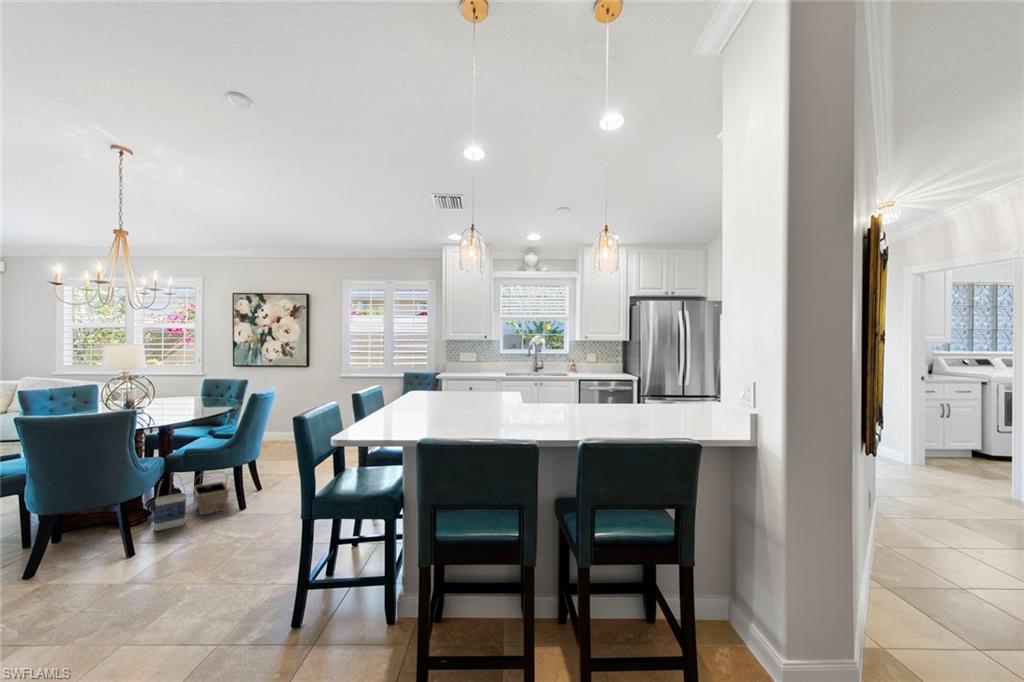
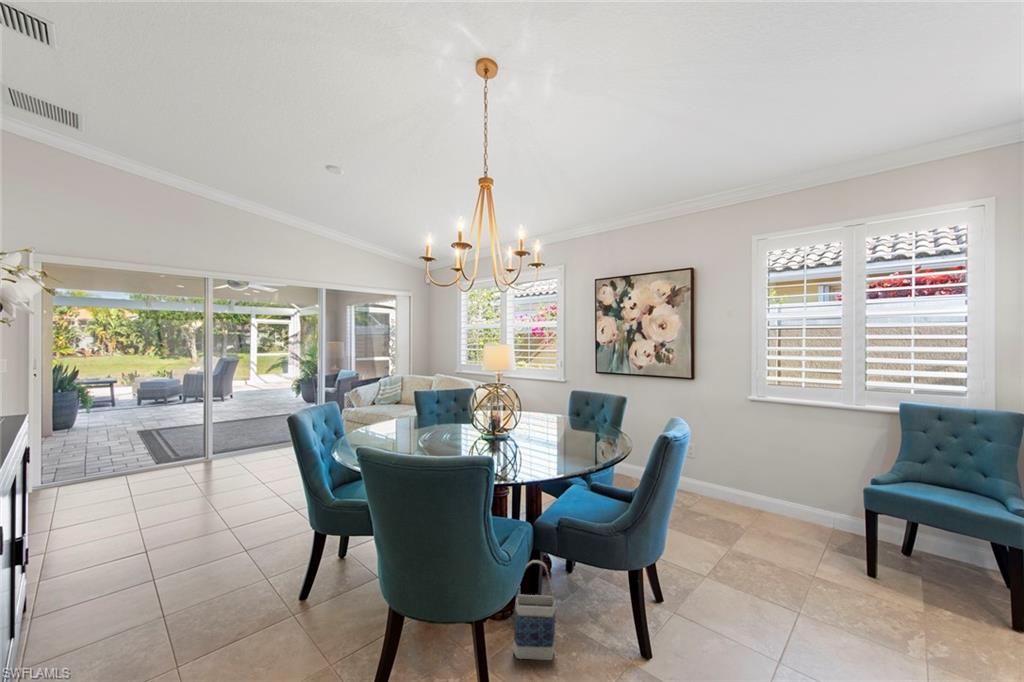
basket: present [193,482,229,515] -> none [562,560,615,643]

